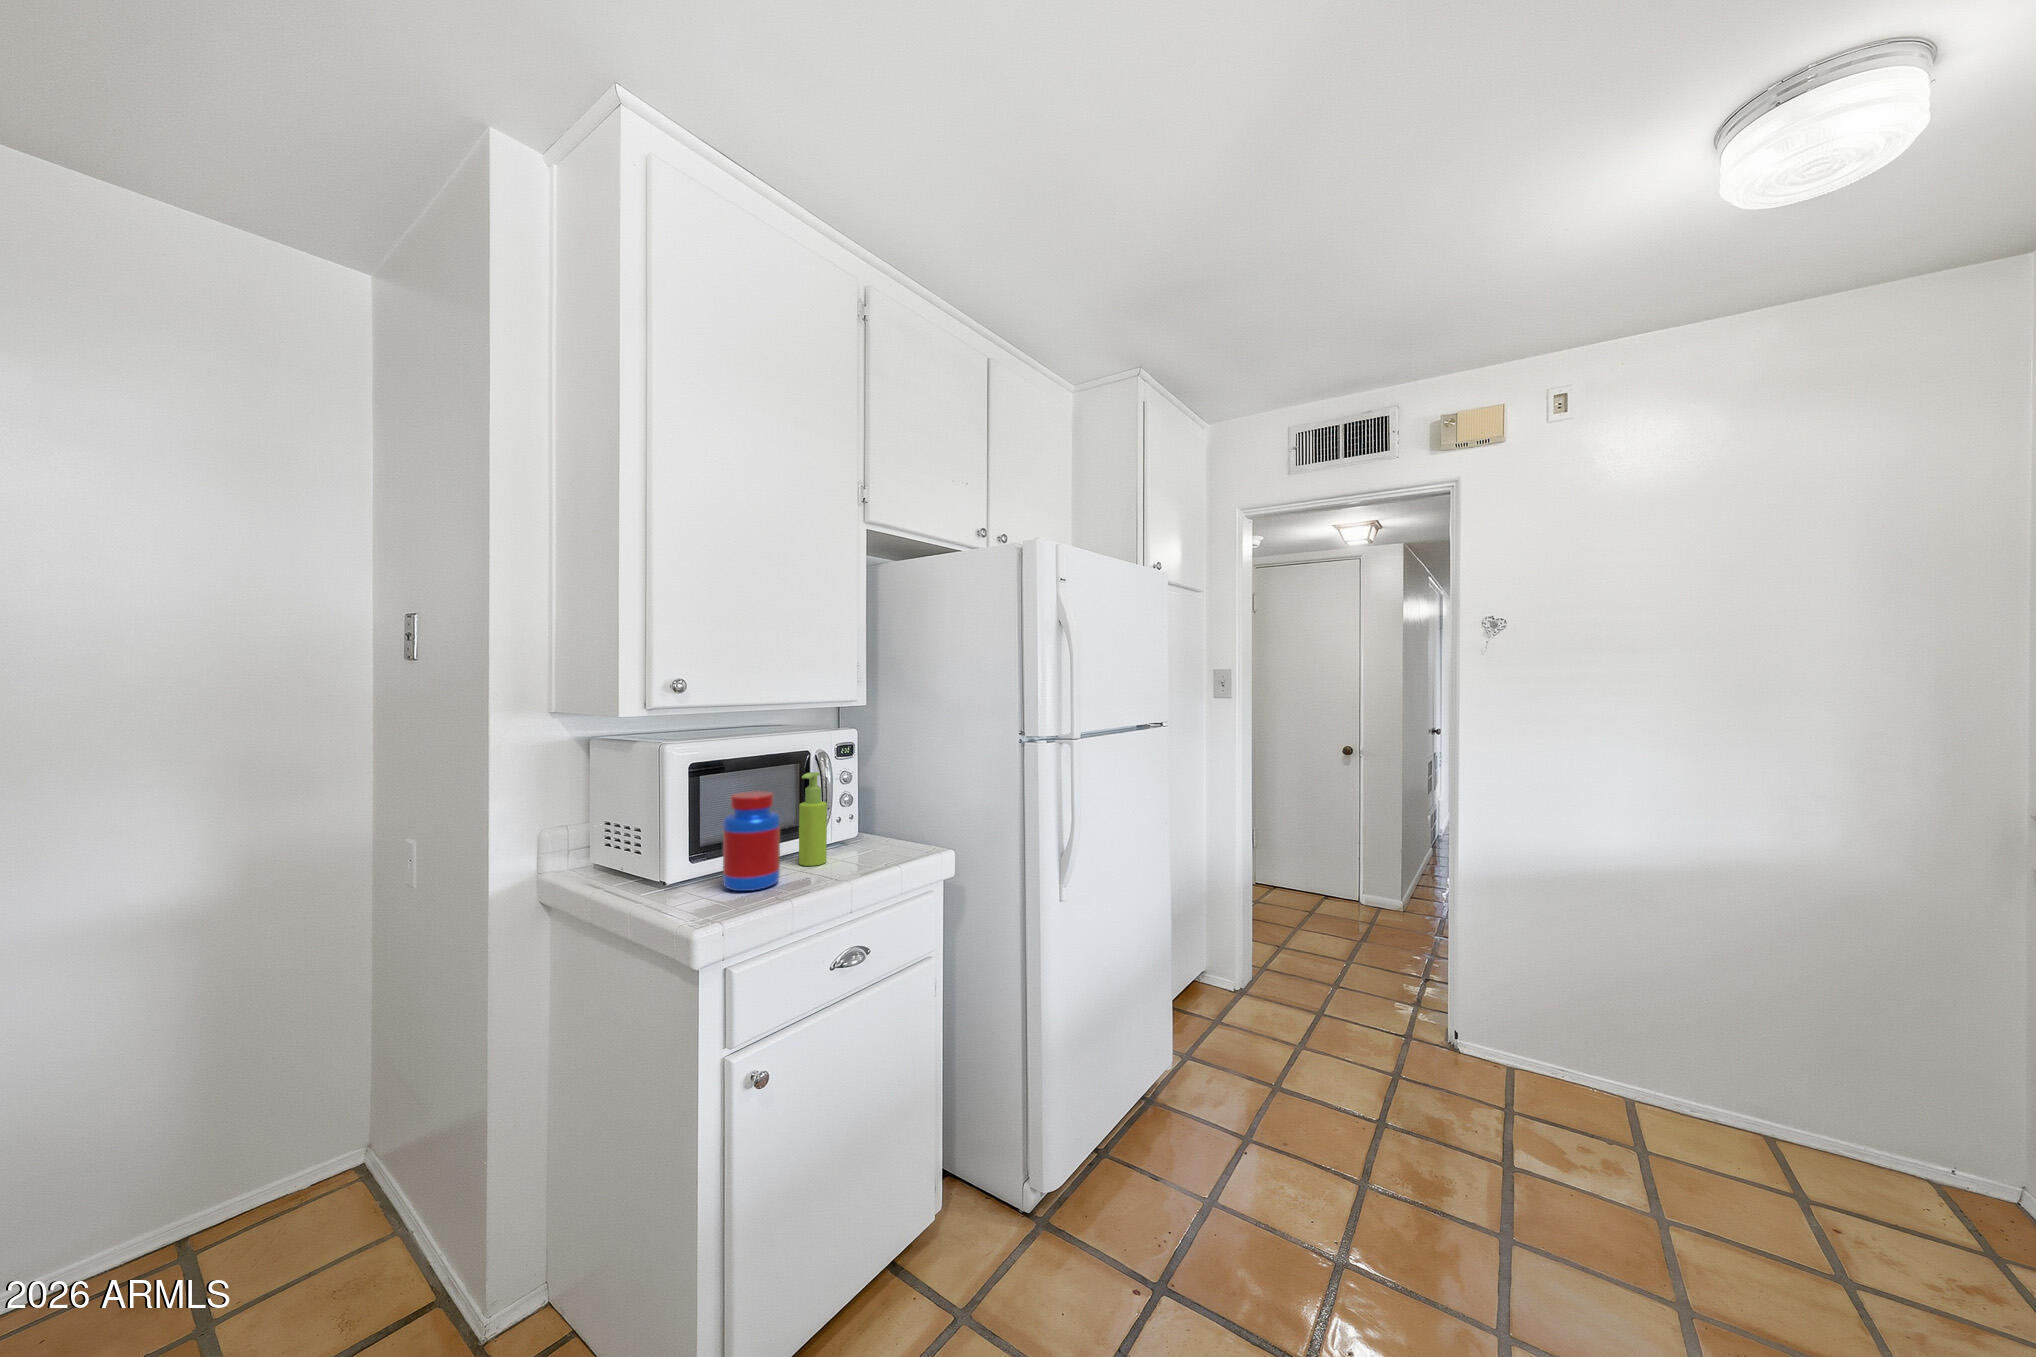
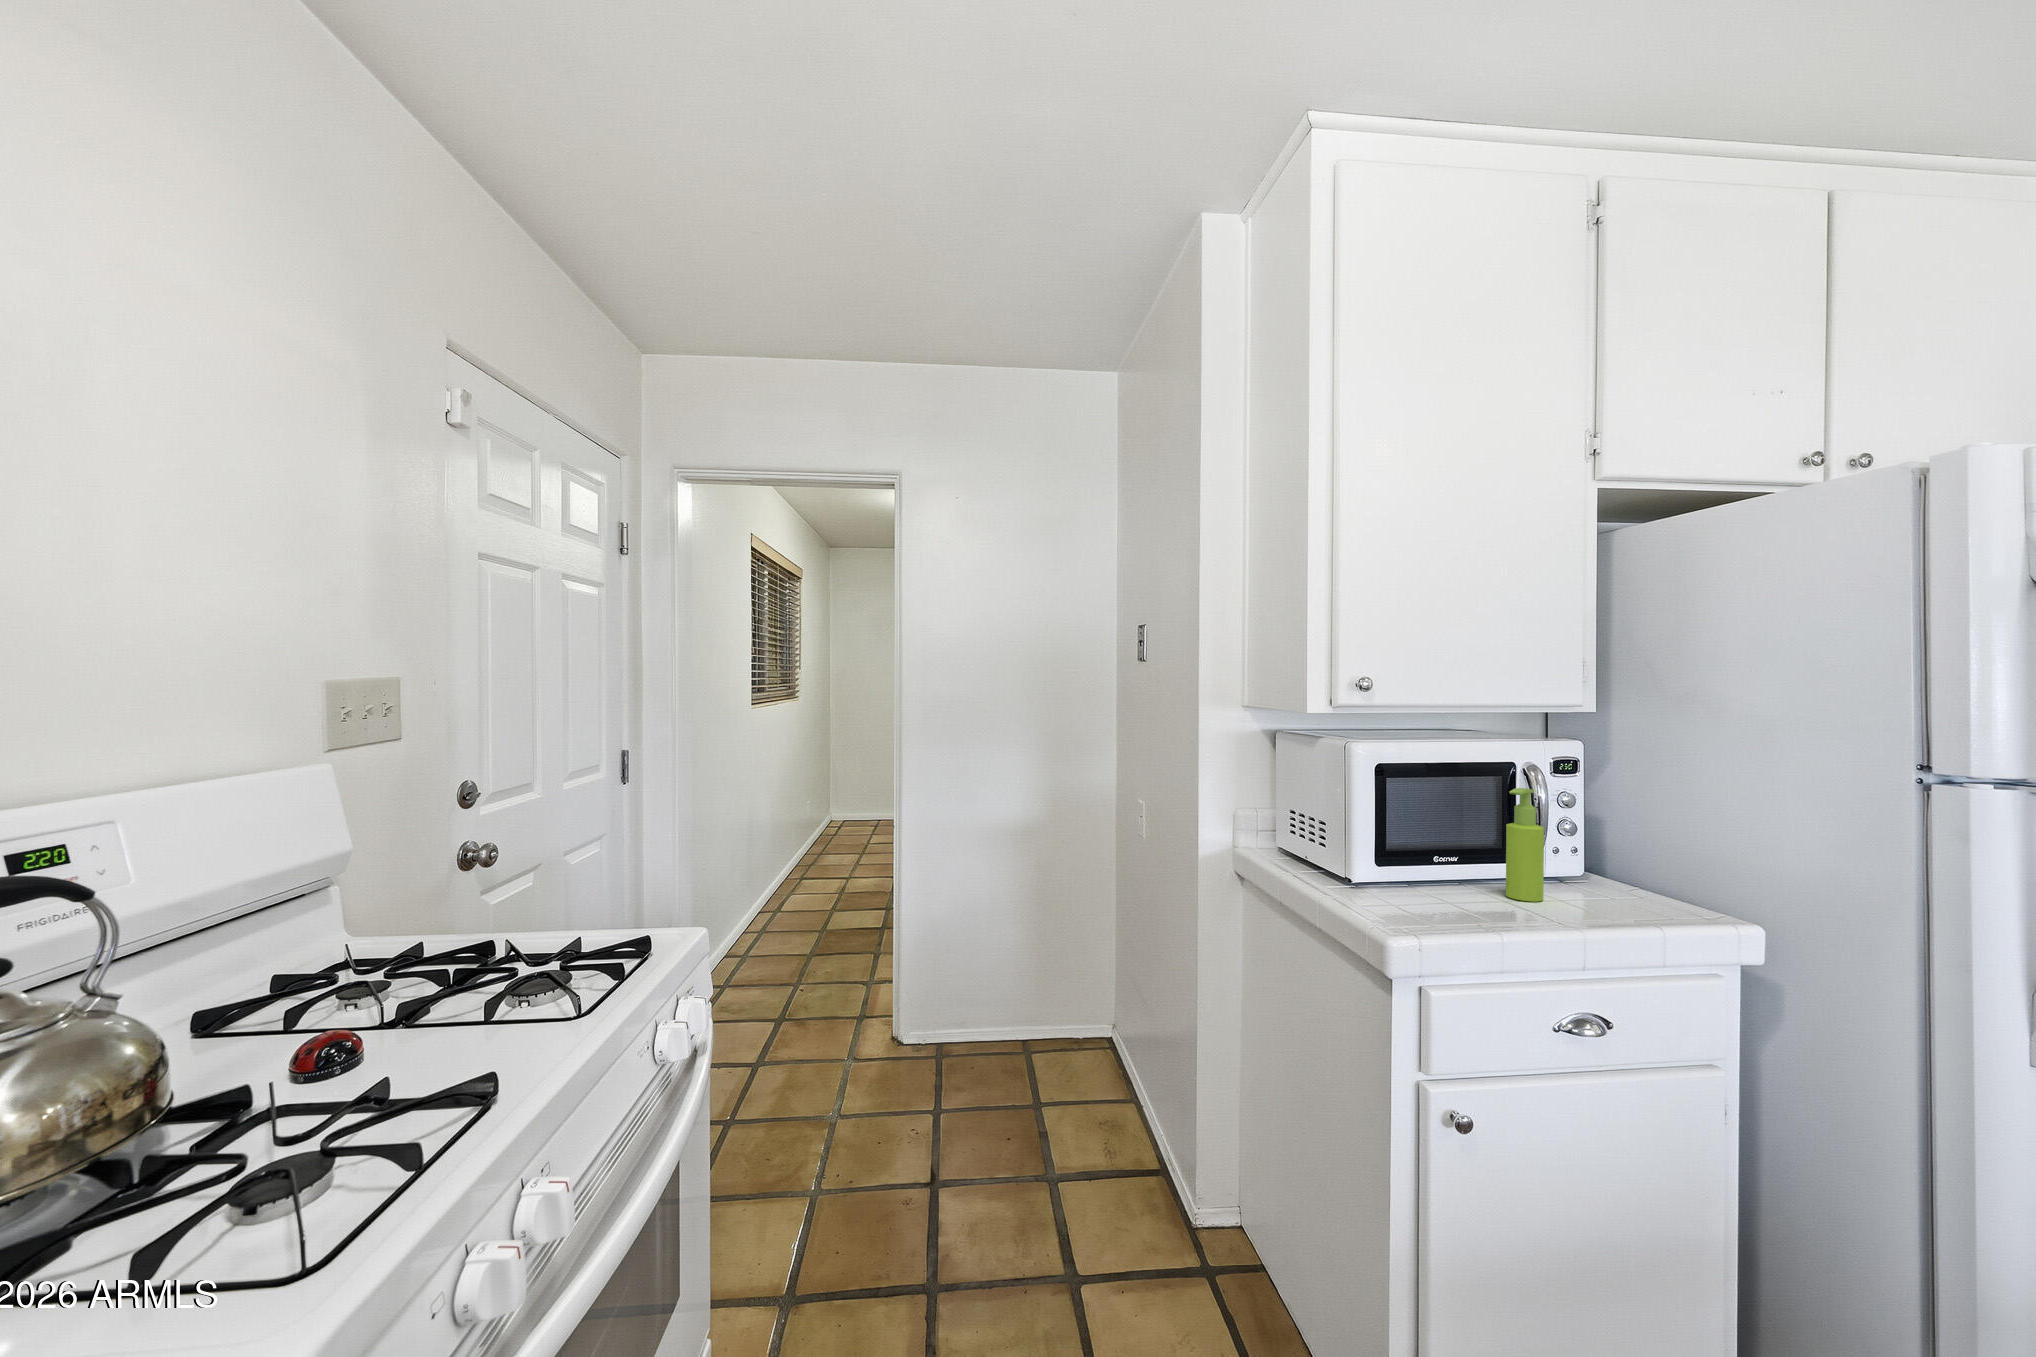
jar: present [723,791,780,891] -> none [1414,801,1481,912]

